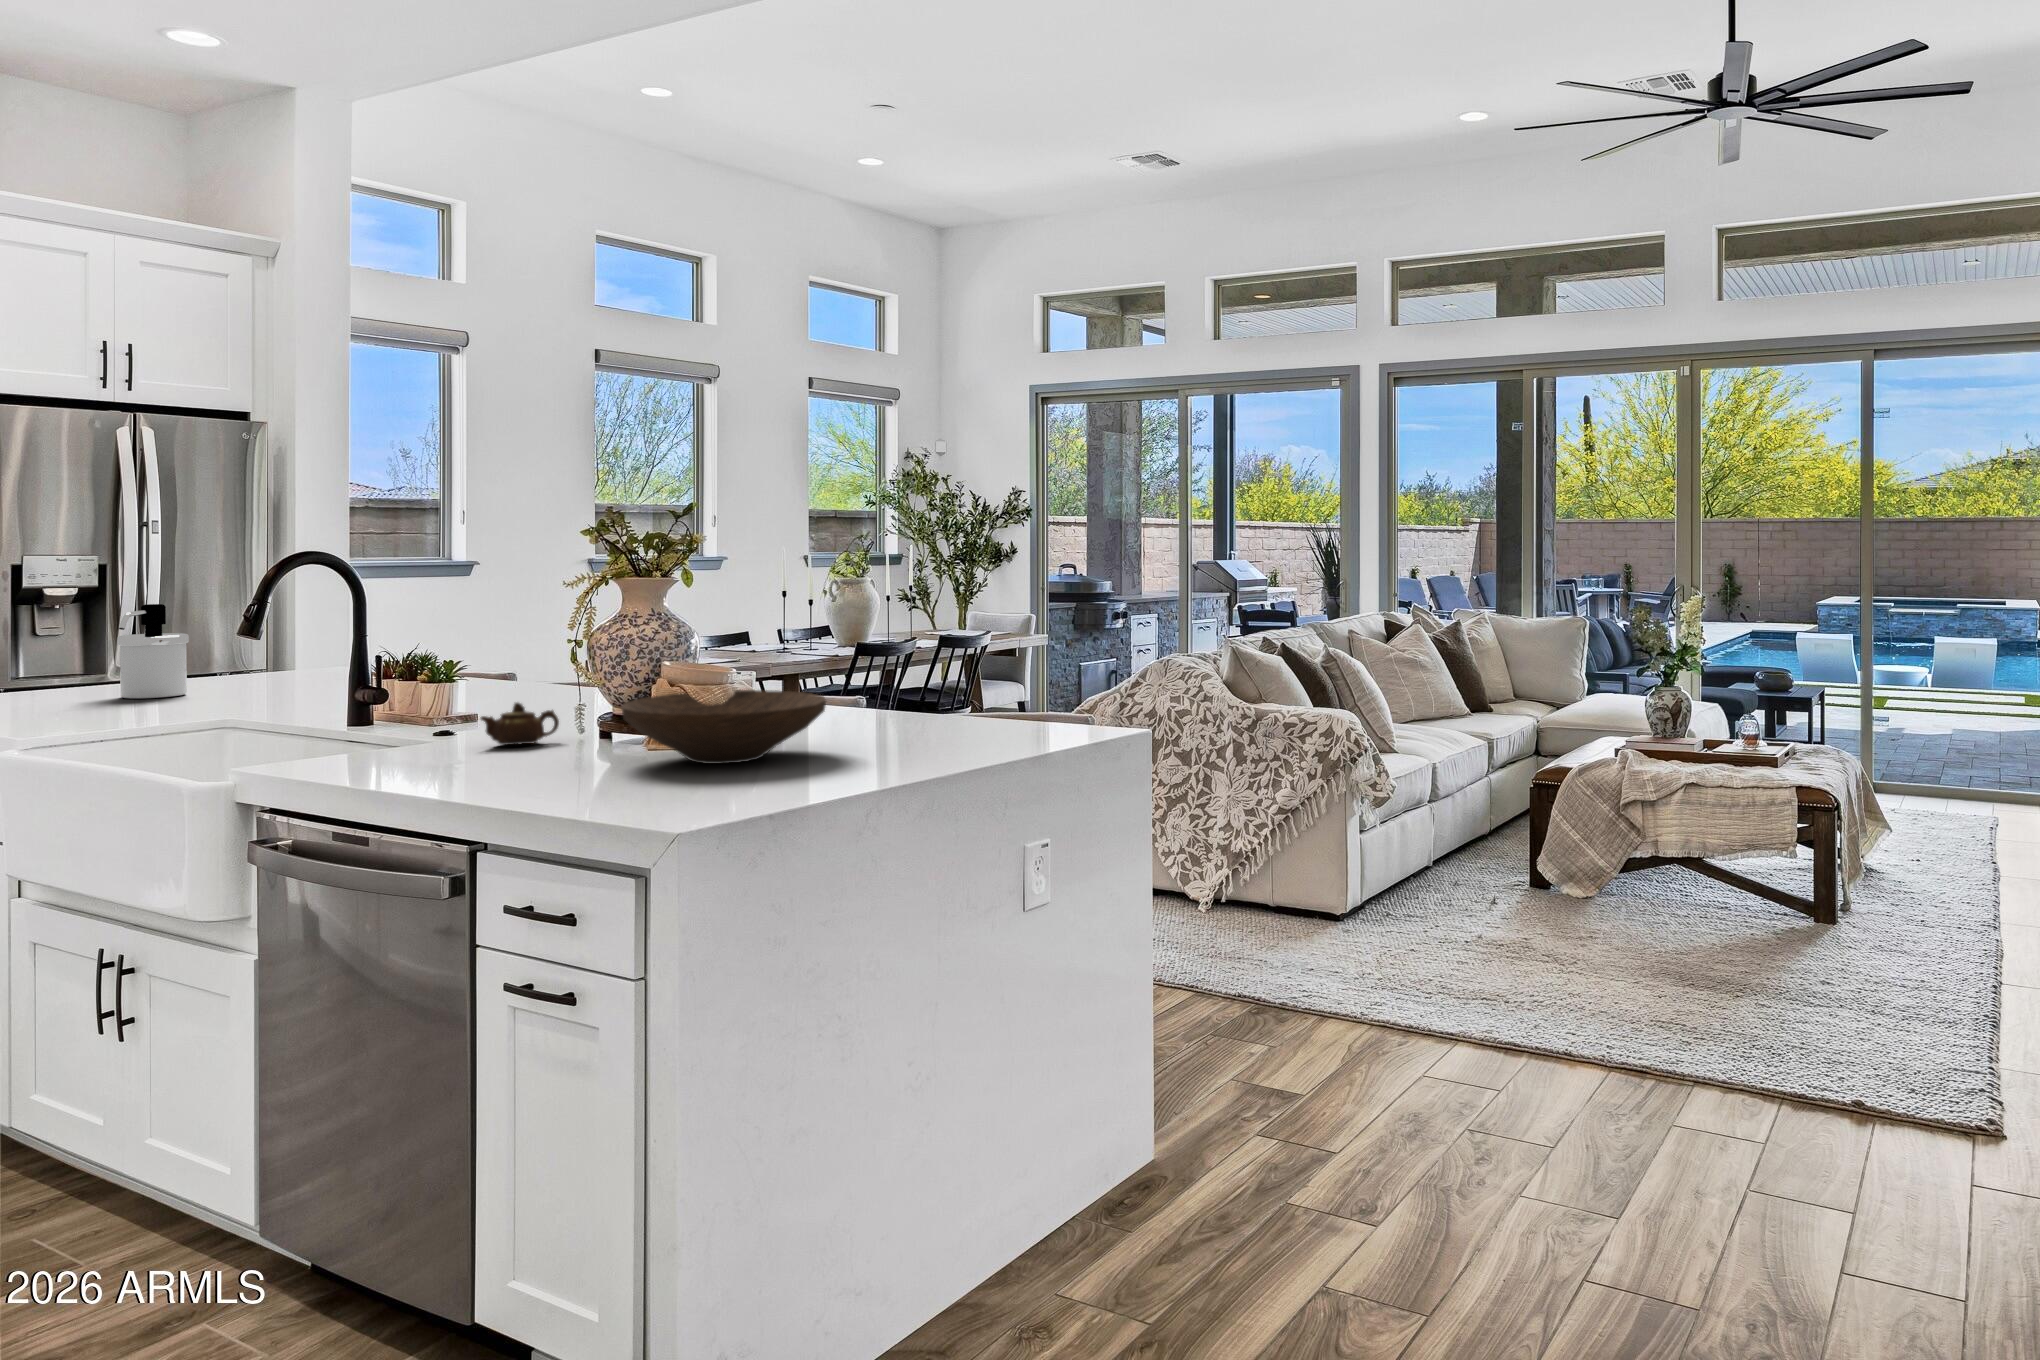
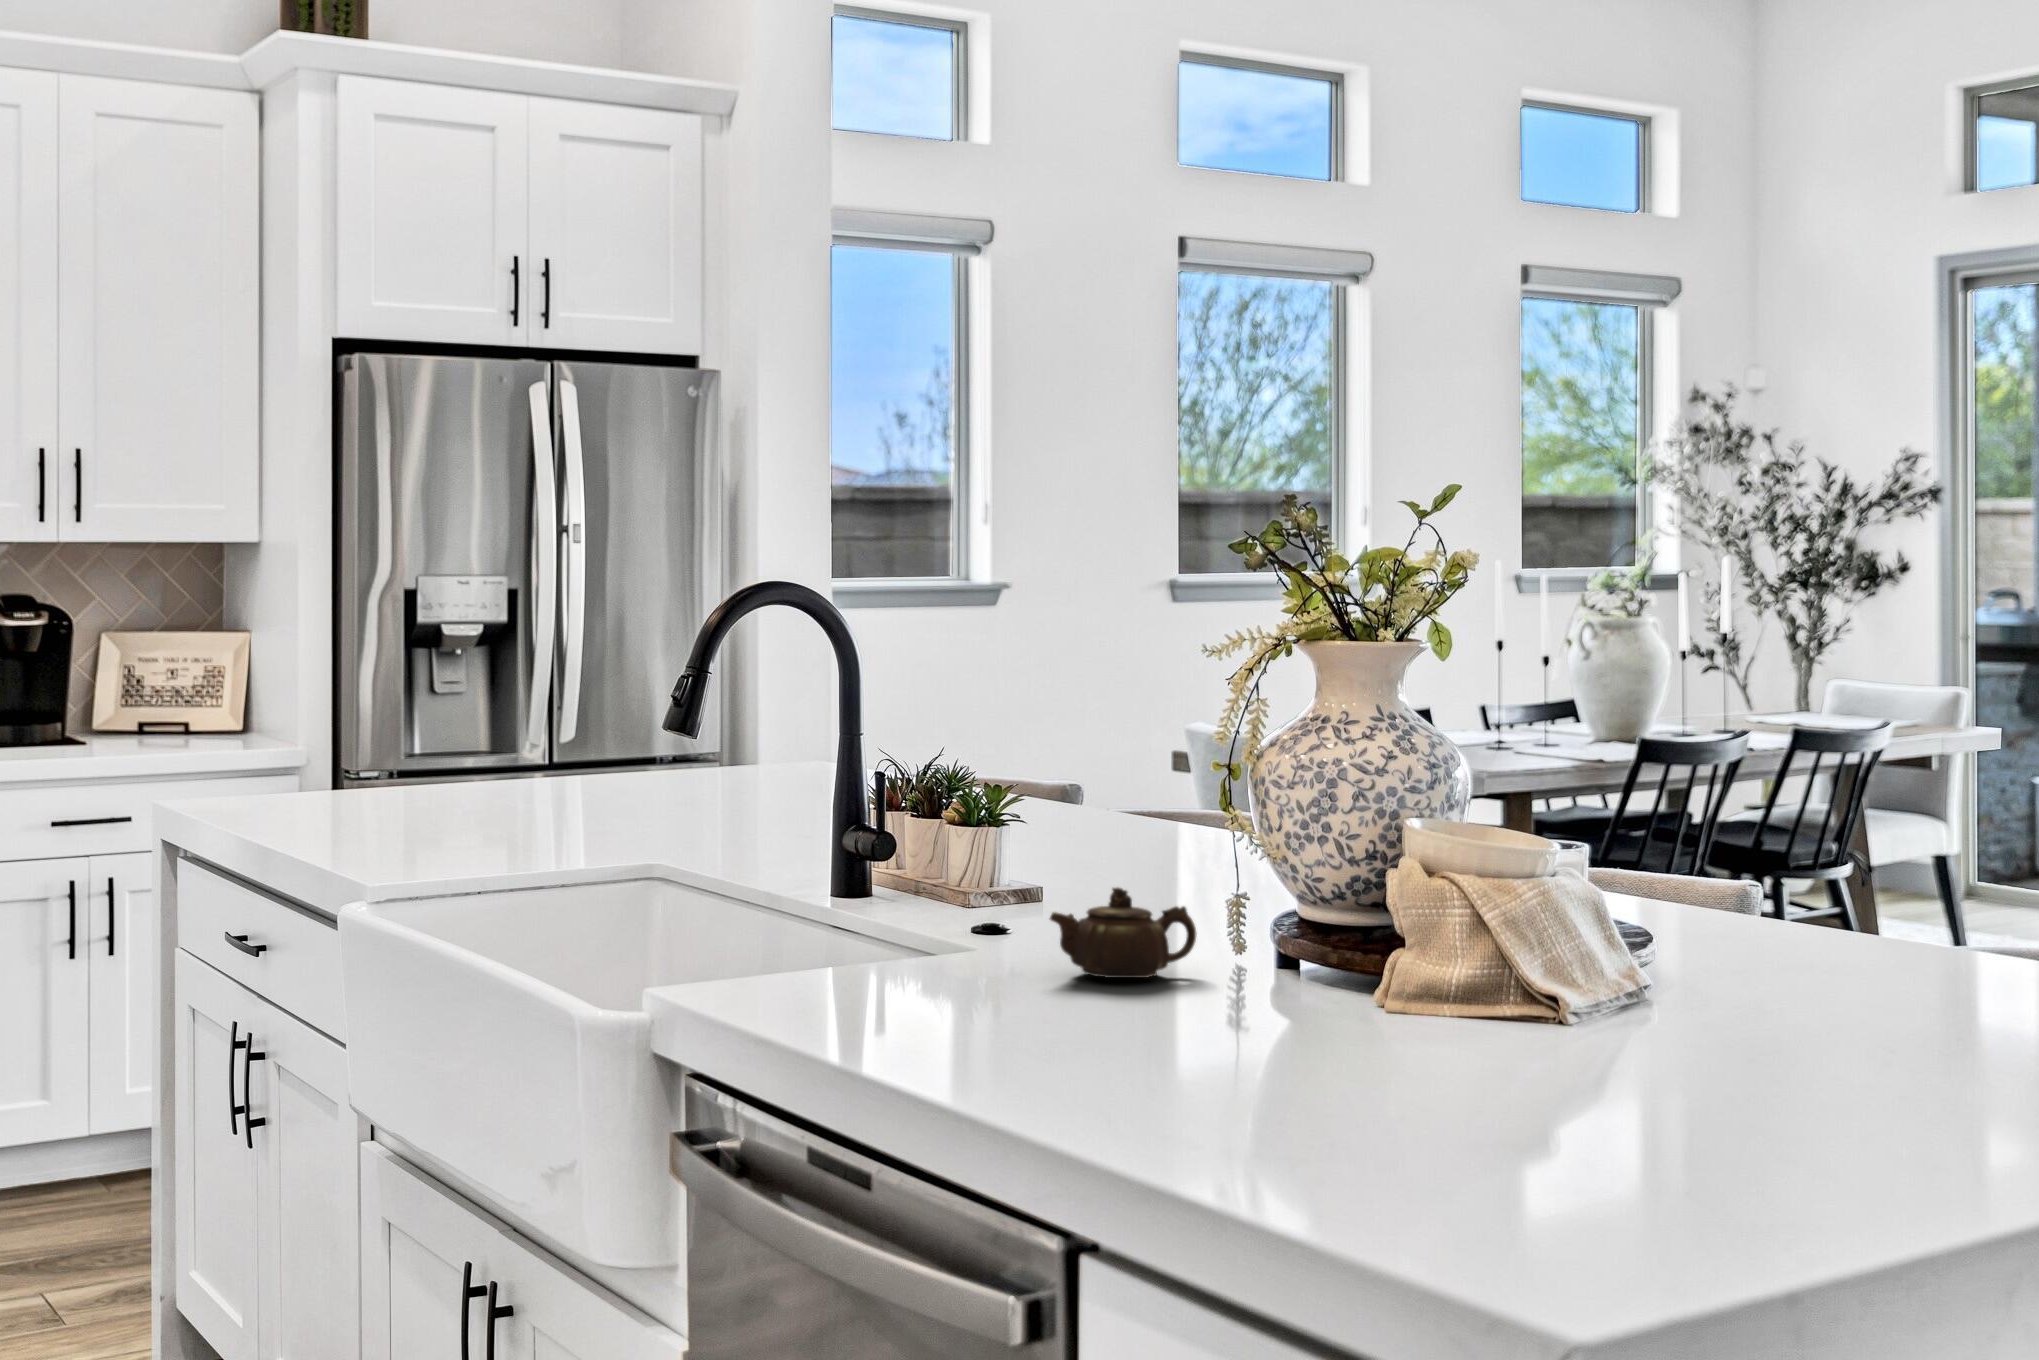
soap dispenser: present [117,604,189,698] -> none [515,656,606,808]
wooden bowl: present [621,690,826,764] -> none [1356,899,1855,1098]

